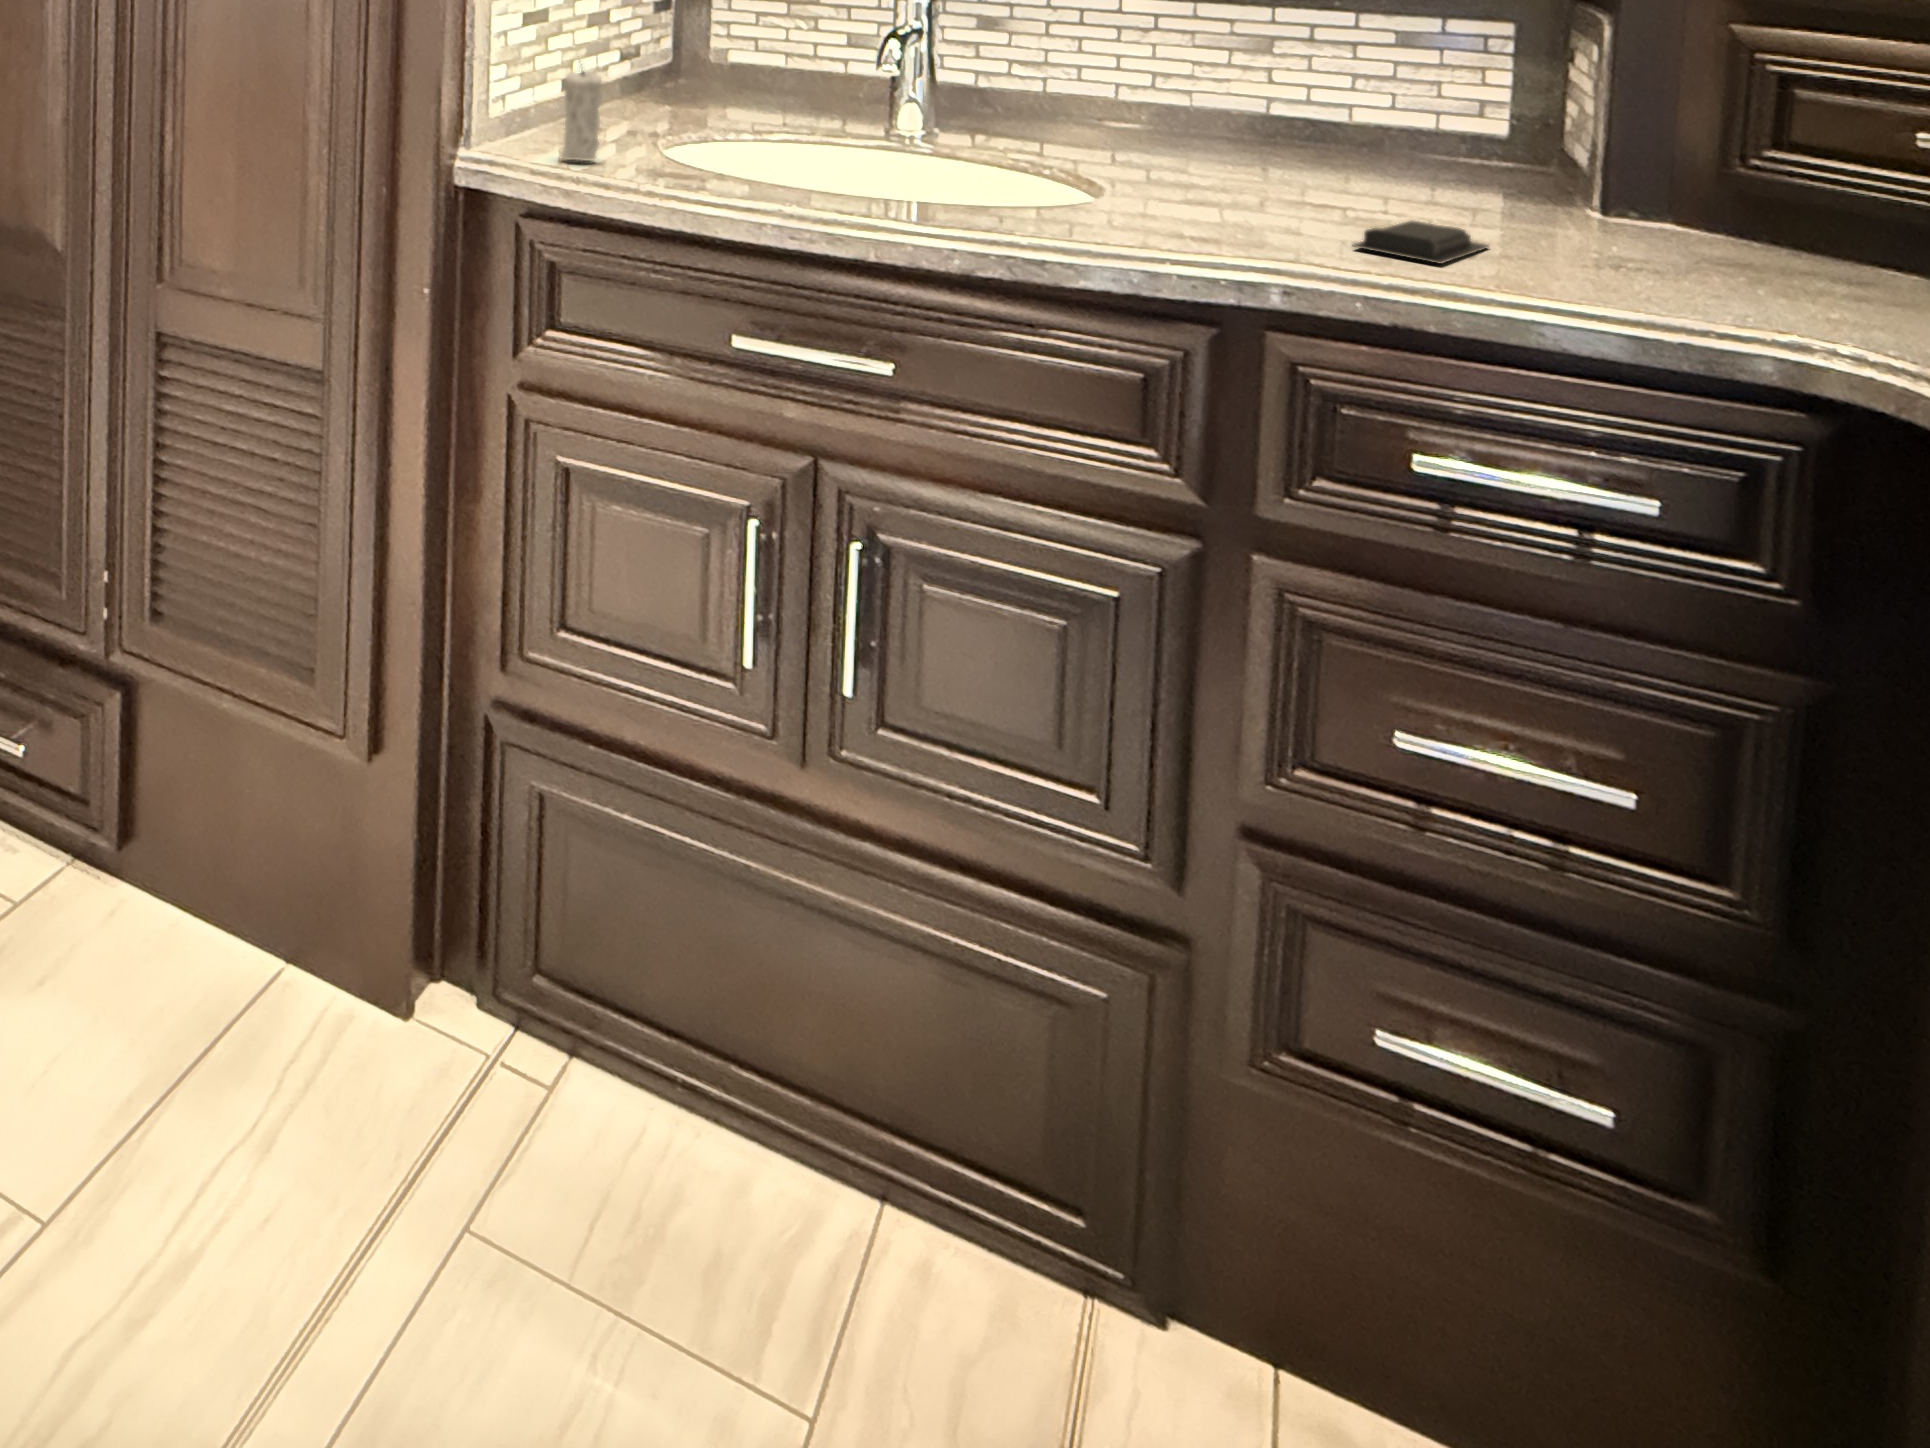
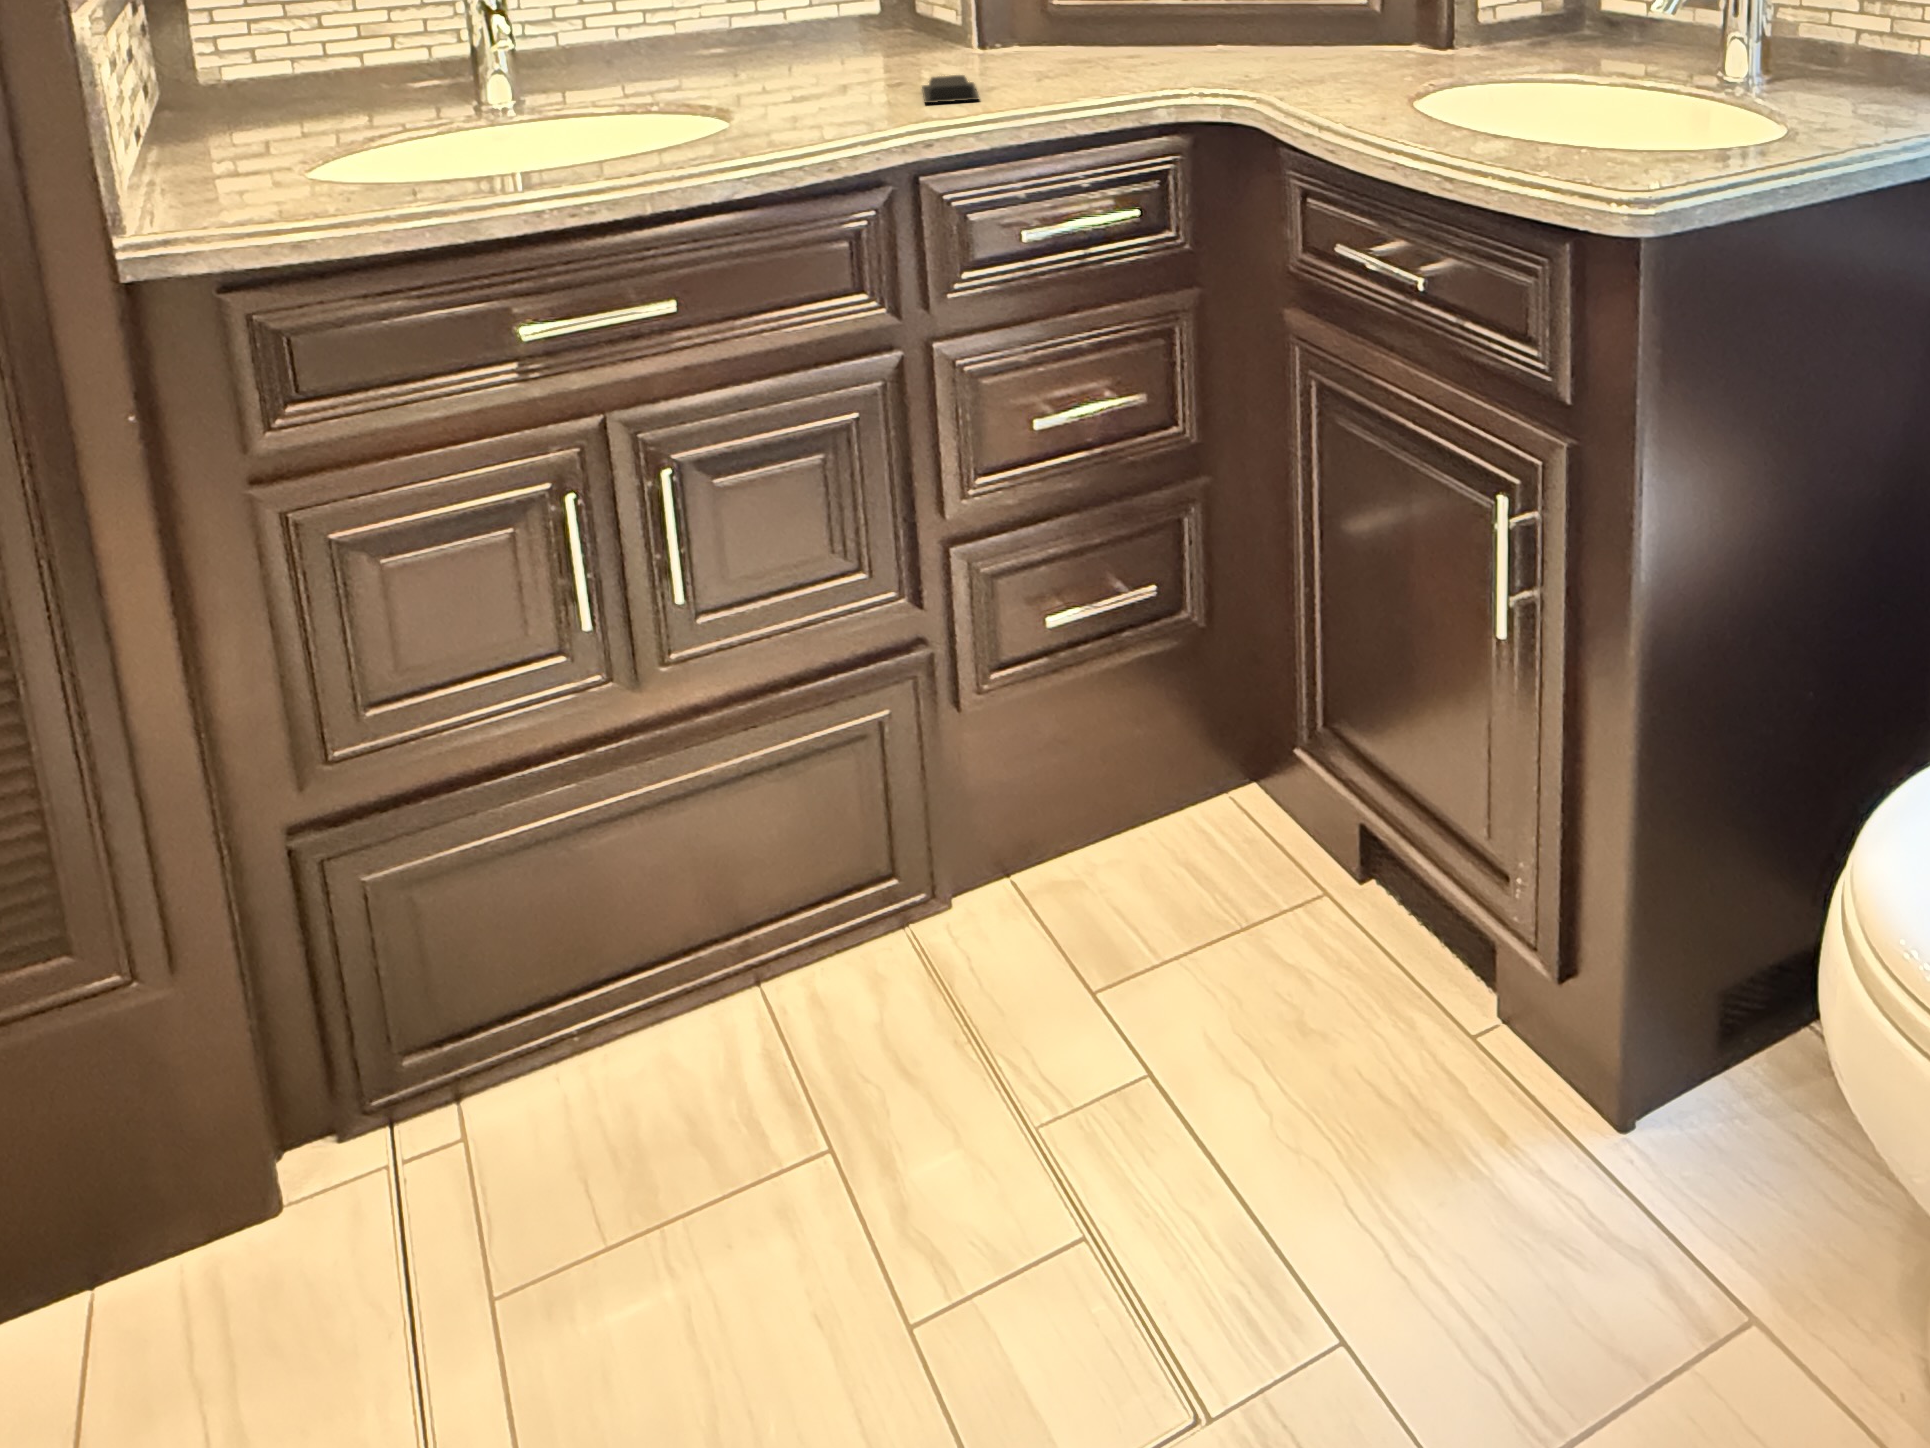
candle: present [562,71,602,161] -> none [230,90,290,214]

